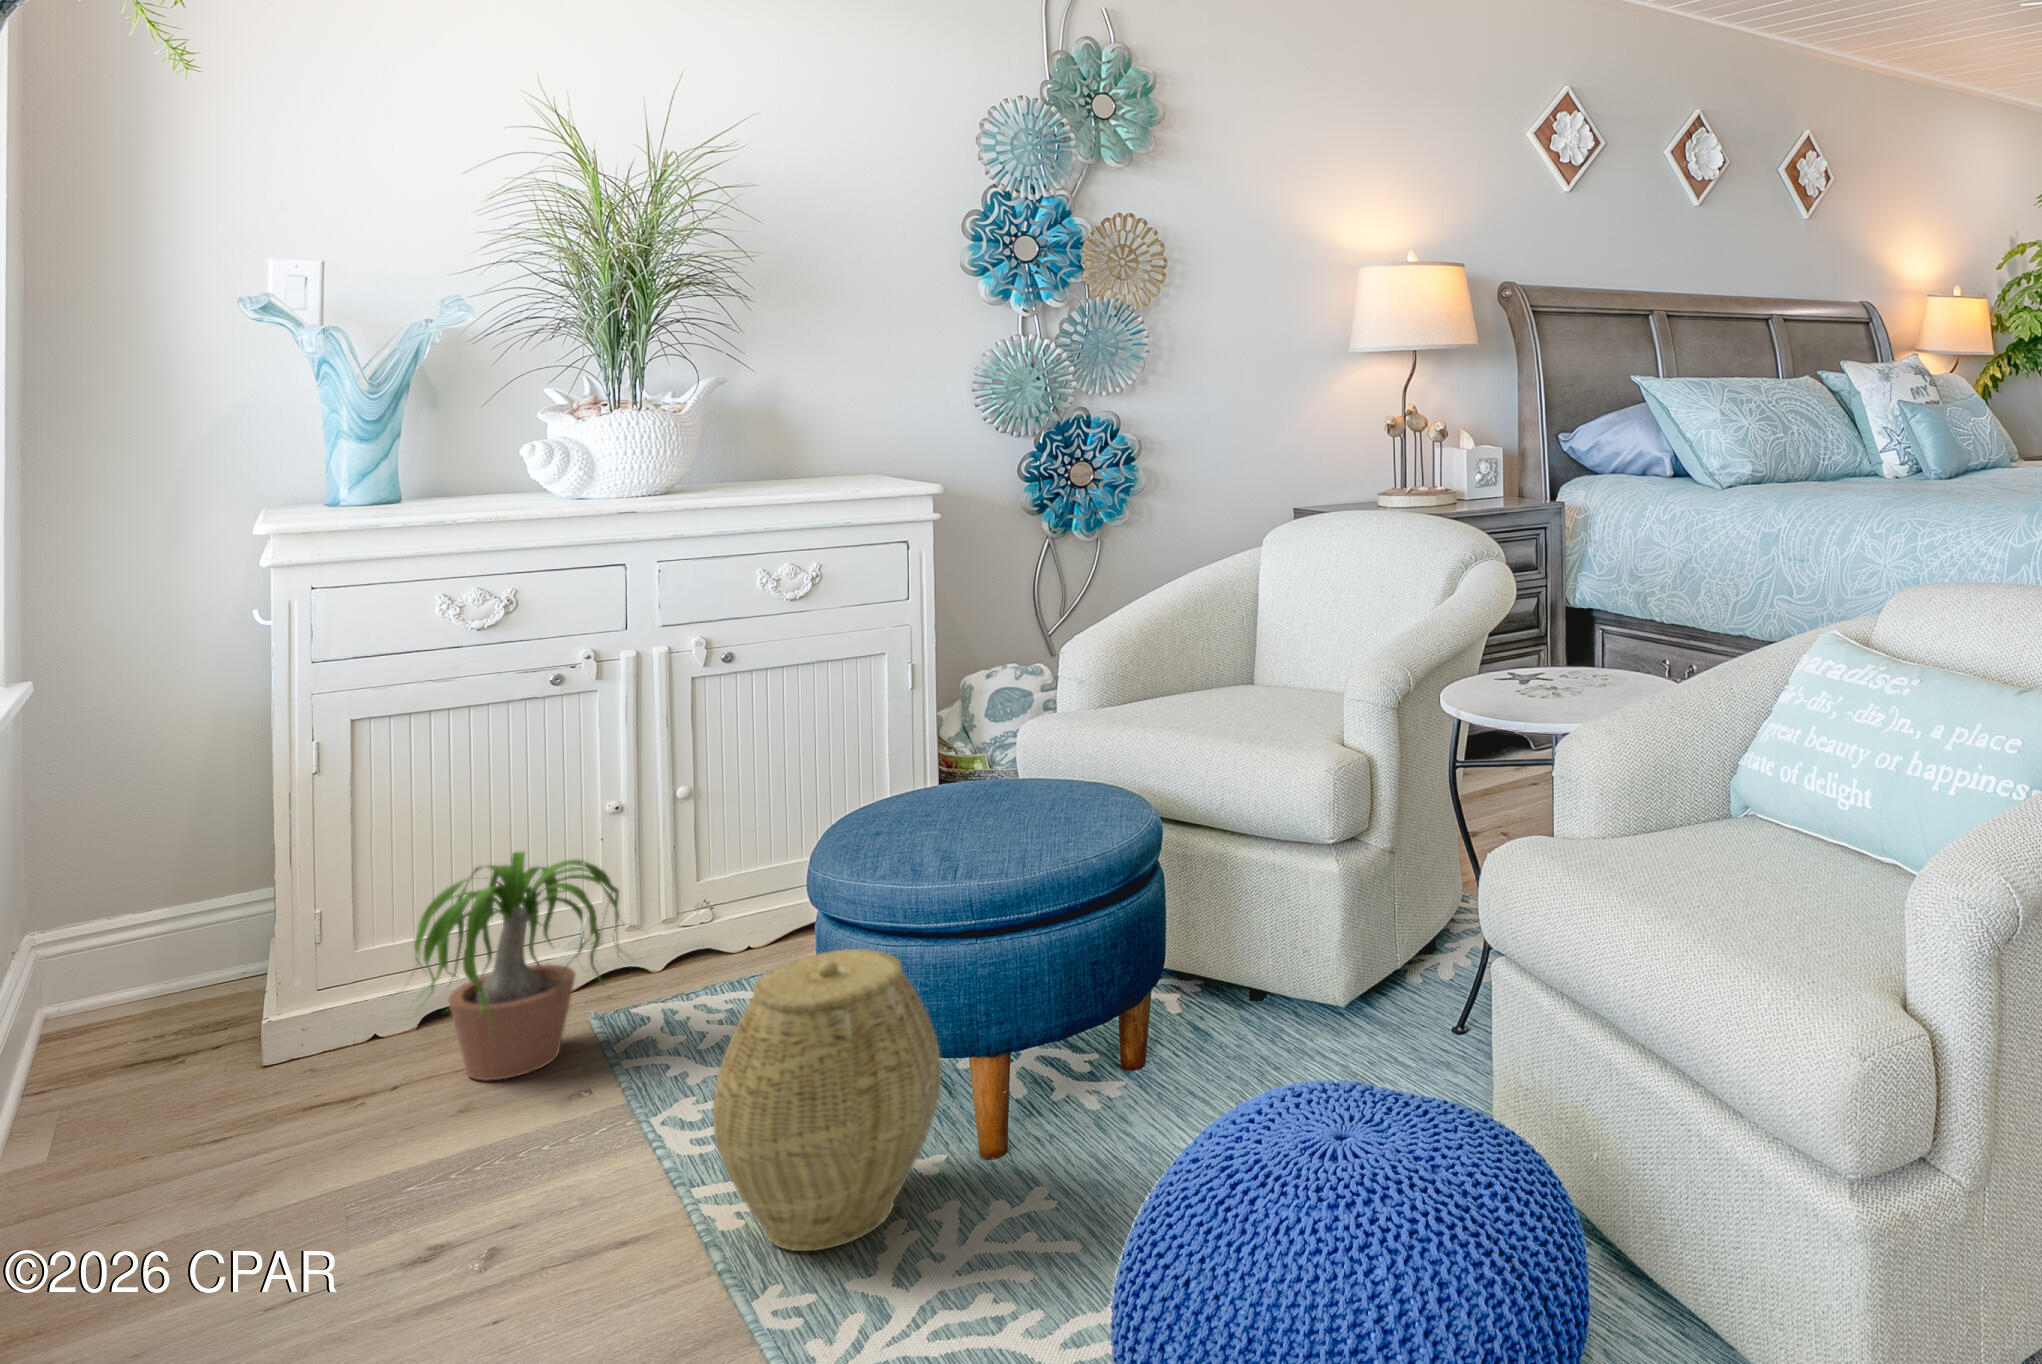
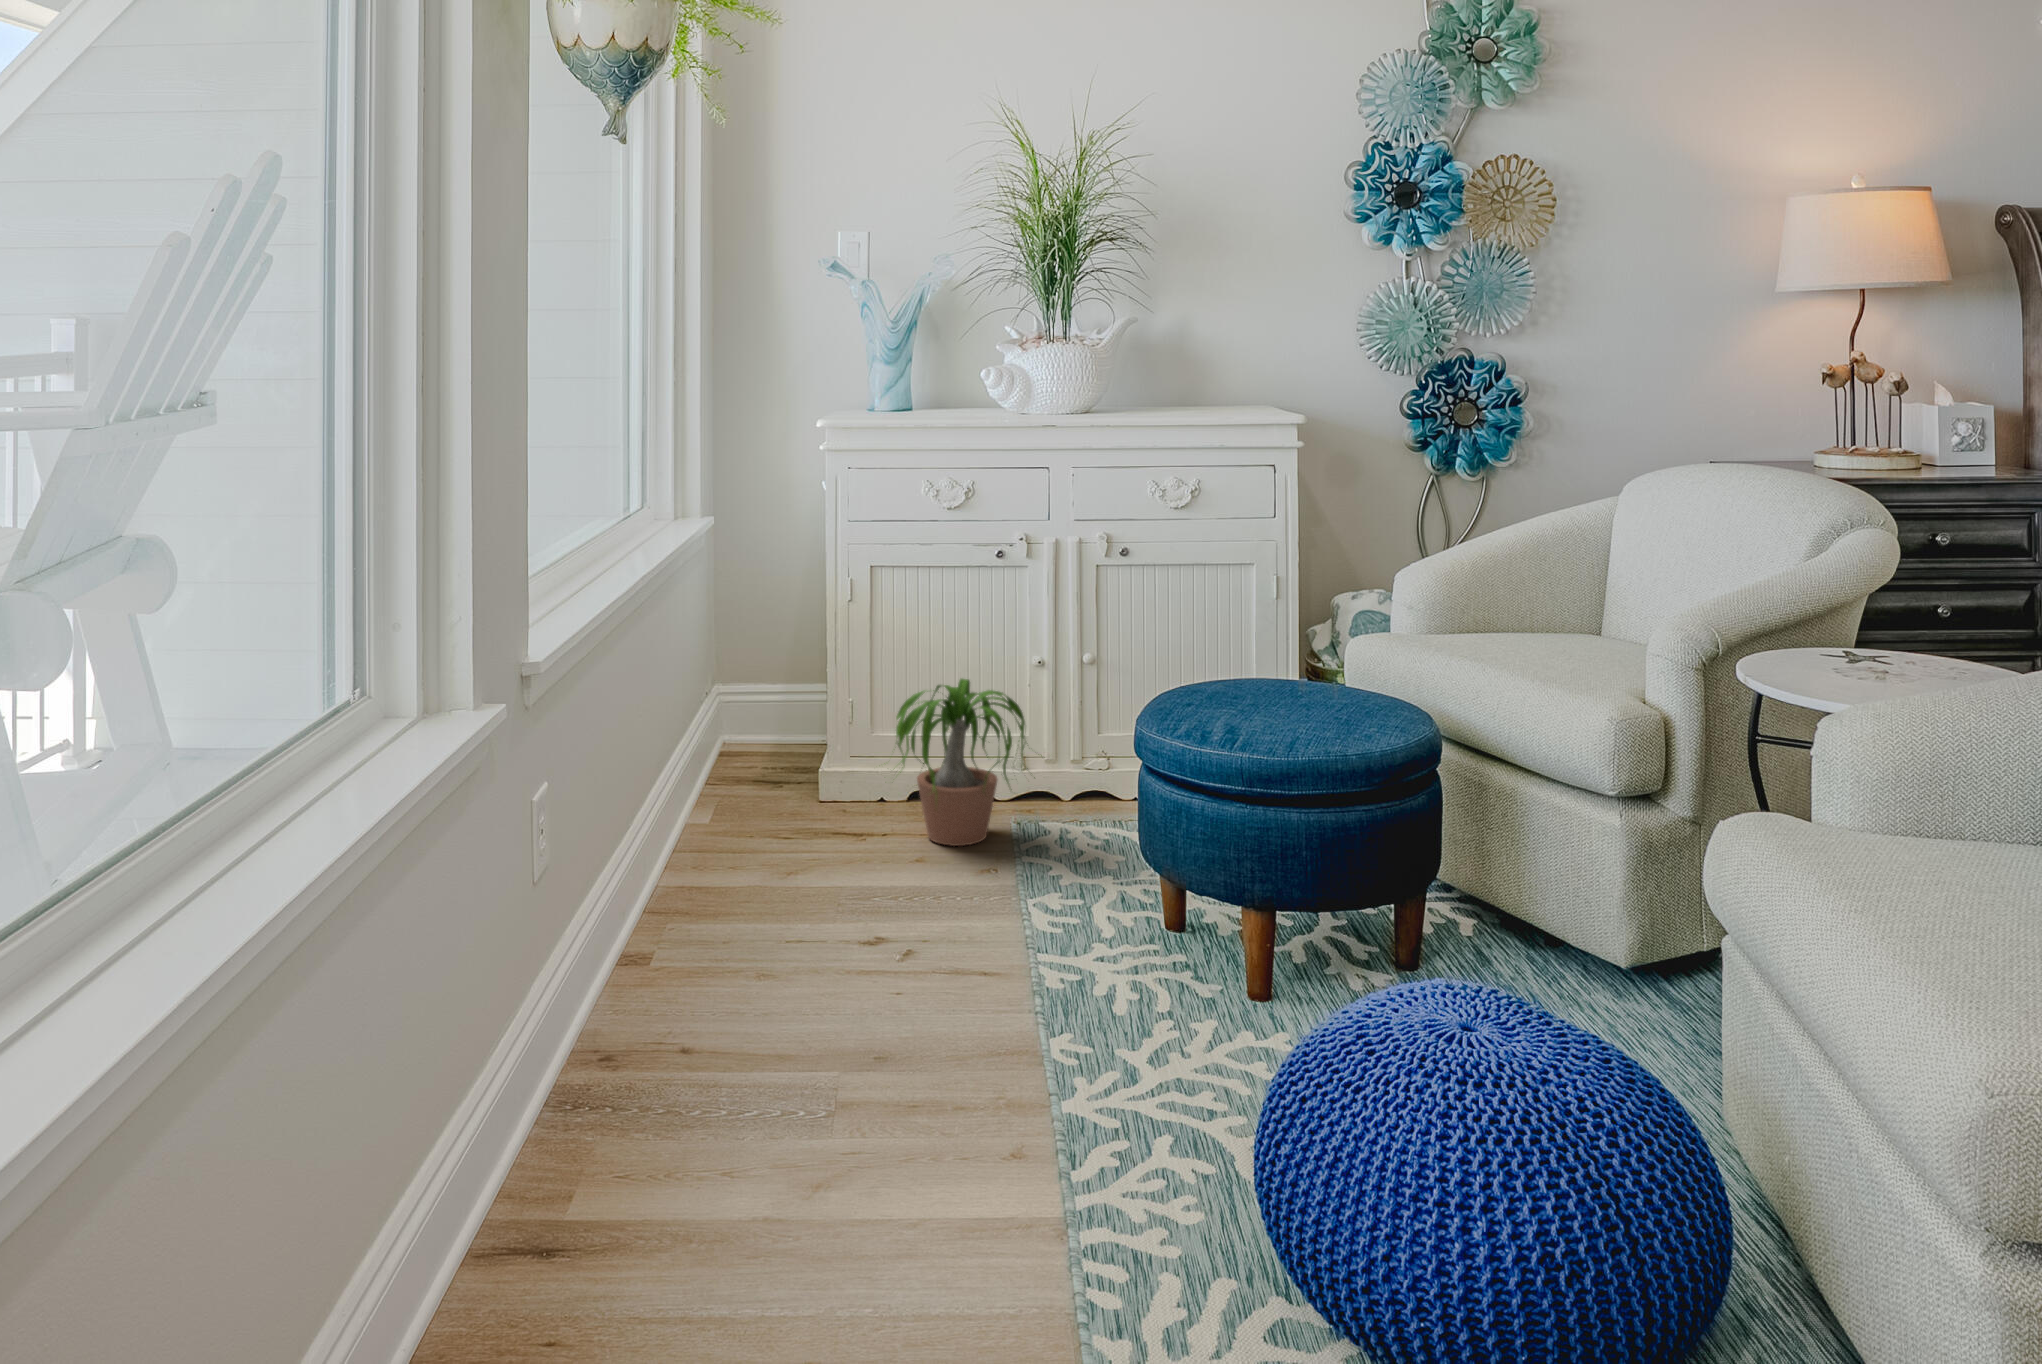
woven basket: present [713,949,941,1251] -> none [1040,789,1212,1024]

